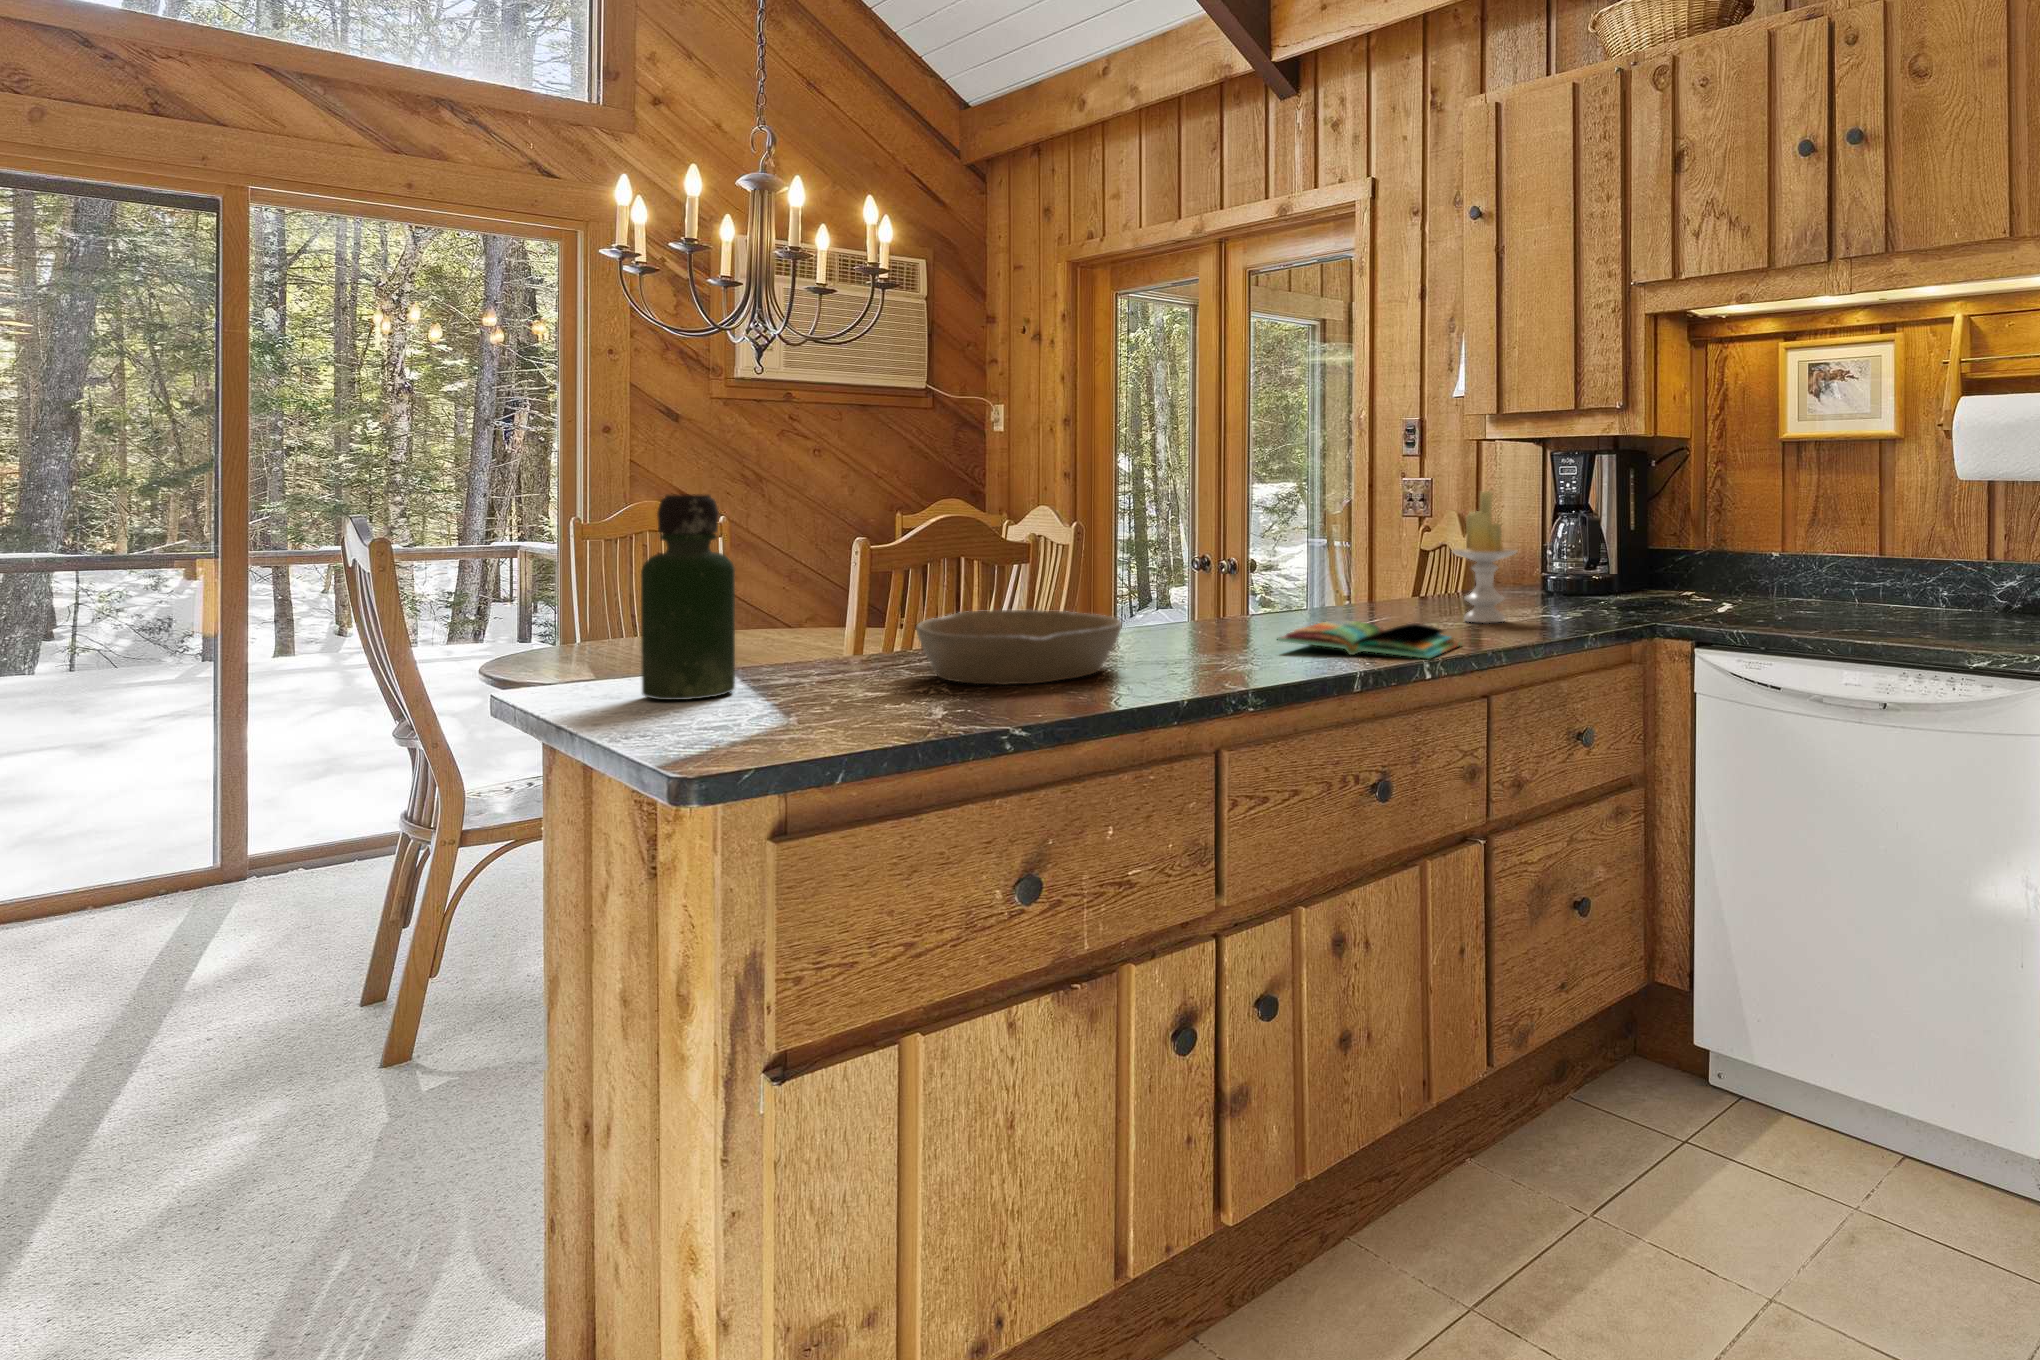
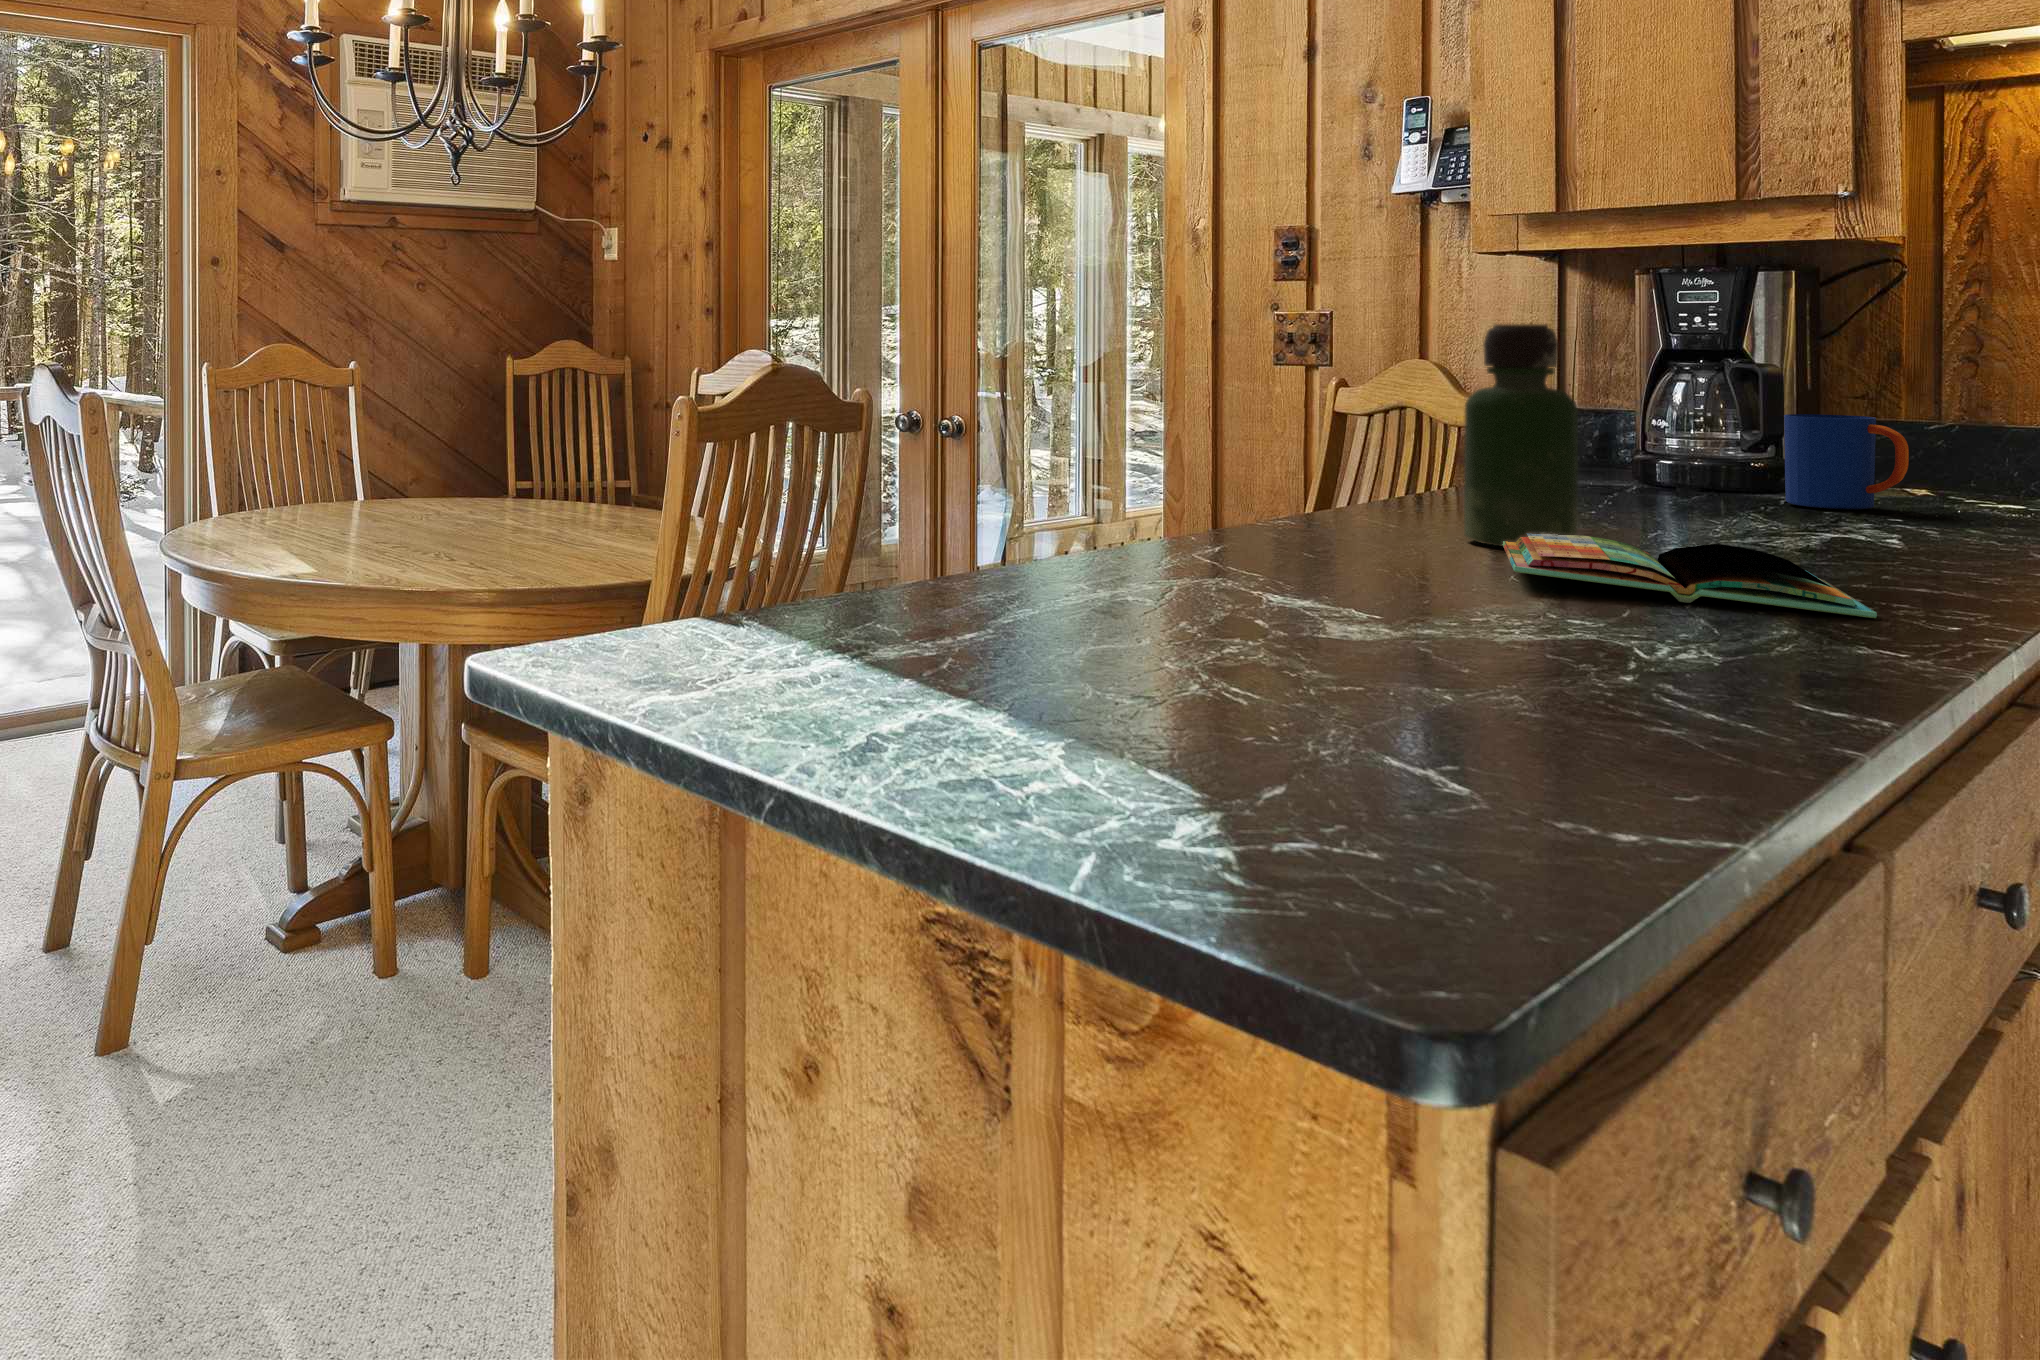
candle: present [1453,491,1517,623] -> none [1603,322,1741,532]
bottle: present [641,494,735,700] -> present [1464,324,1578,547]
mug: none [1599,550,1649,609] -> present [1784,414,1909,509]
bowl: present [916,610,1122,685] -> none [1009,515,1376,655]

